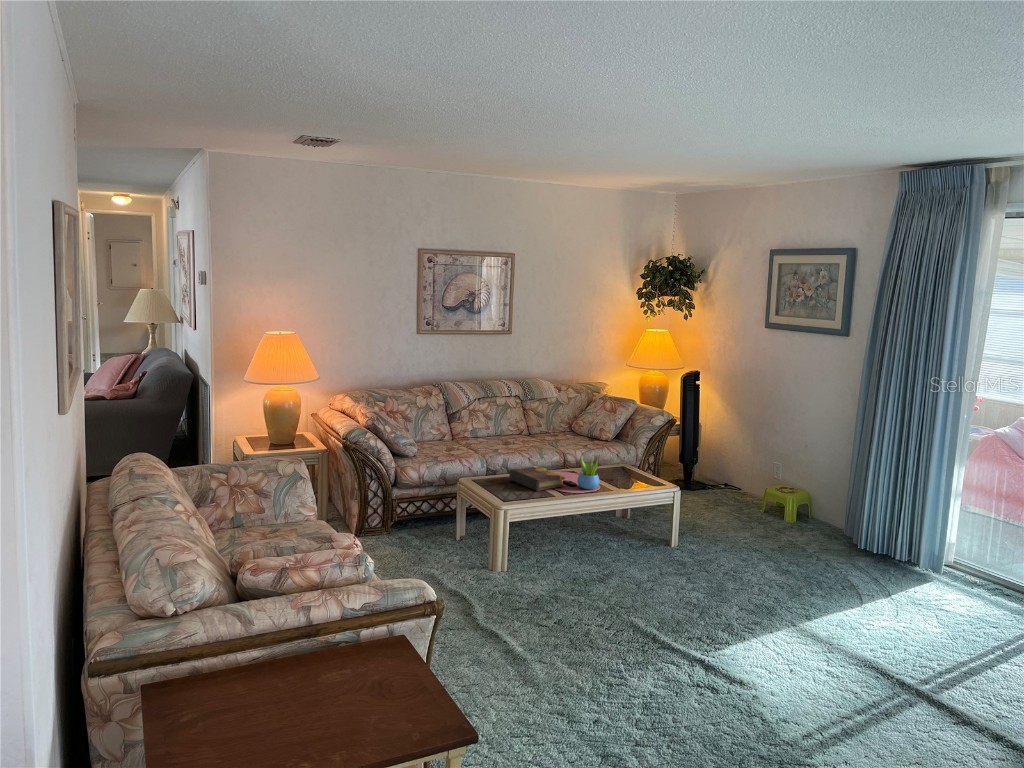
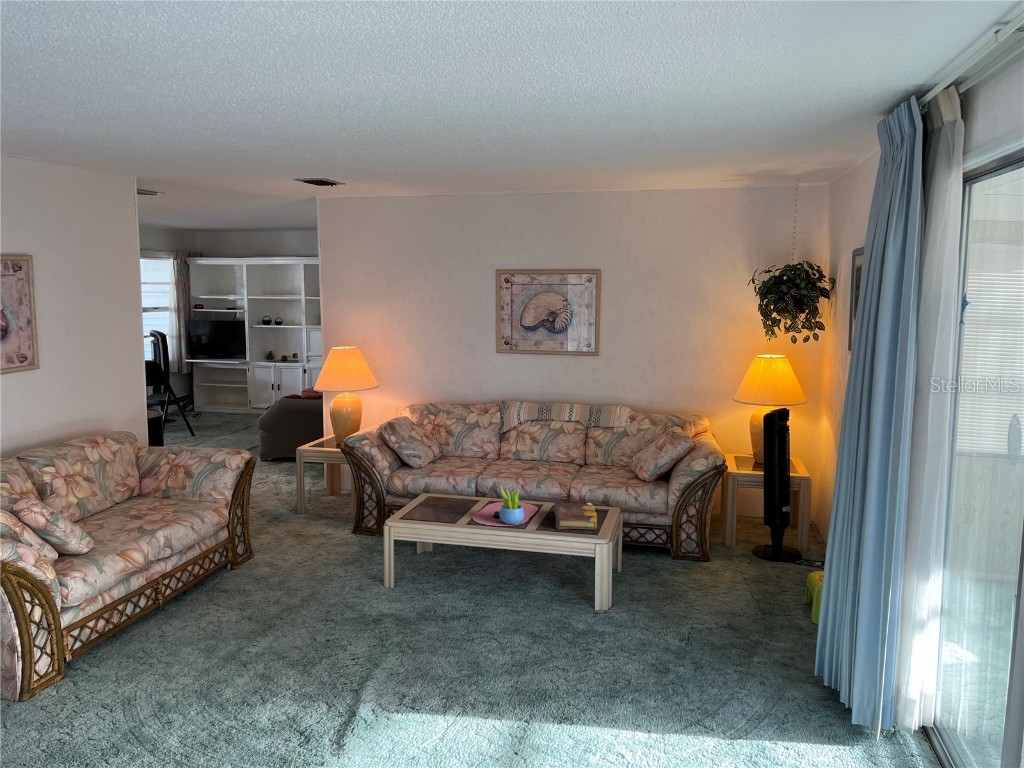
book: present [509,466,565,491] -> present [554,502,597,529]

